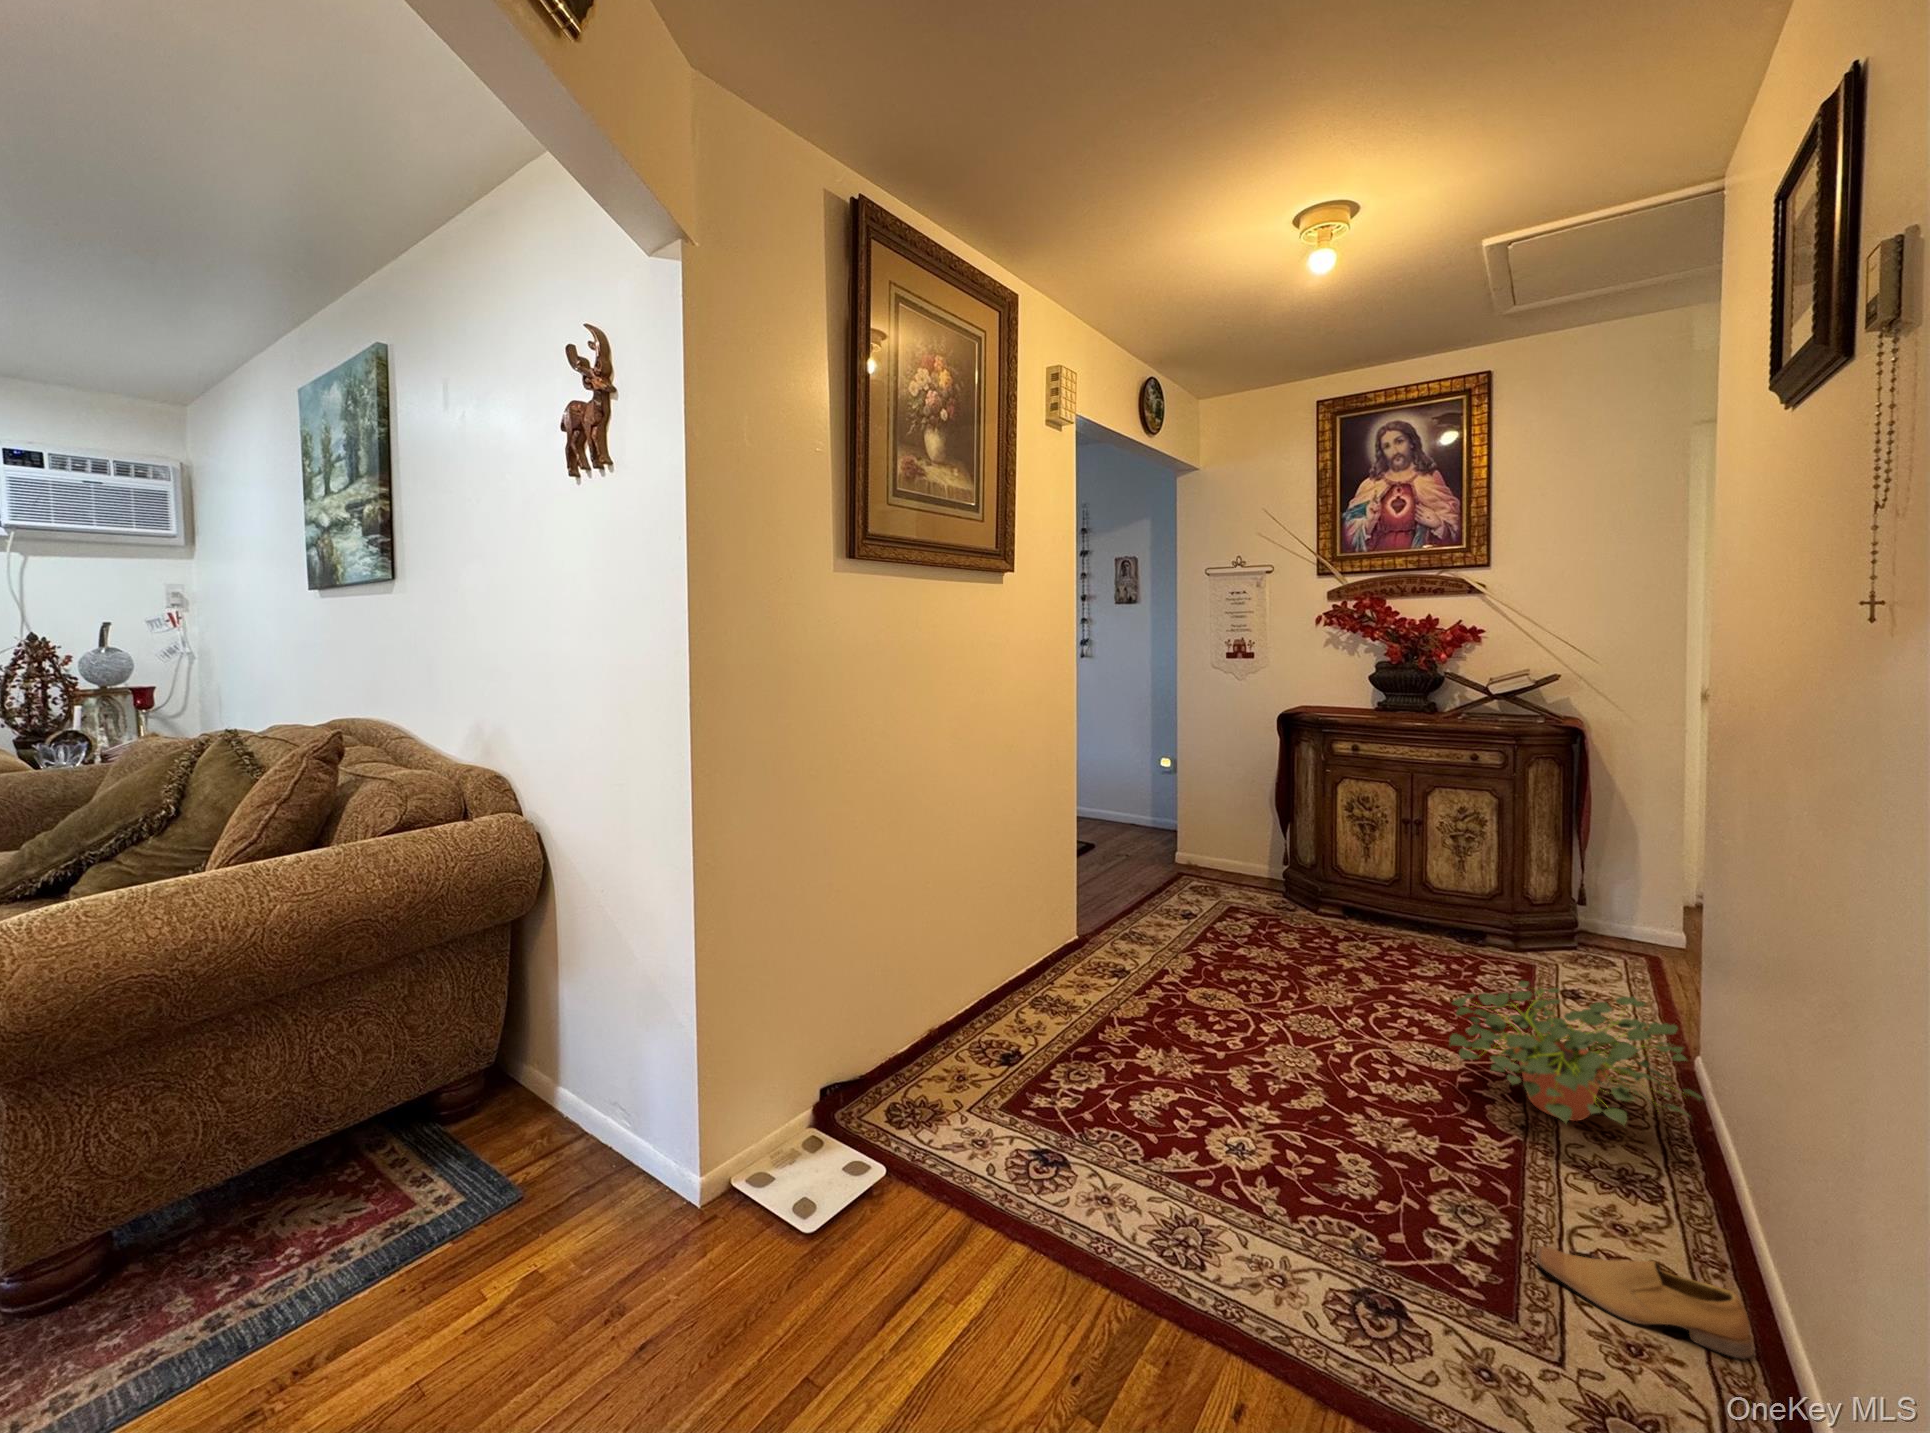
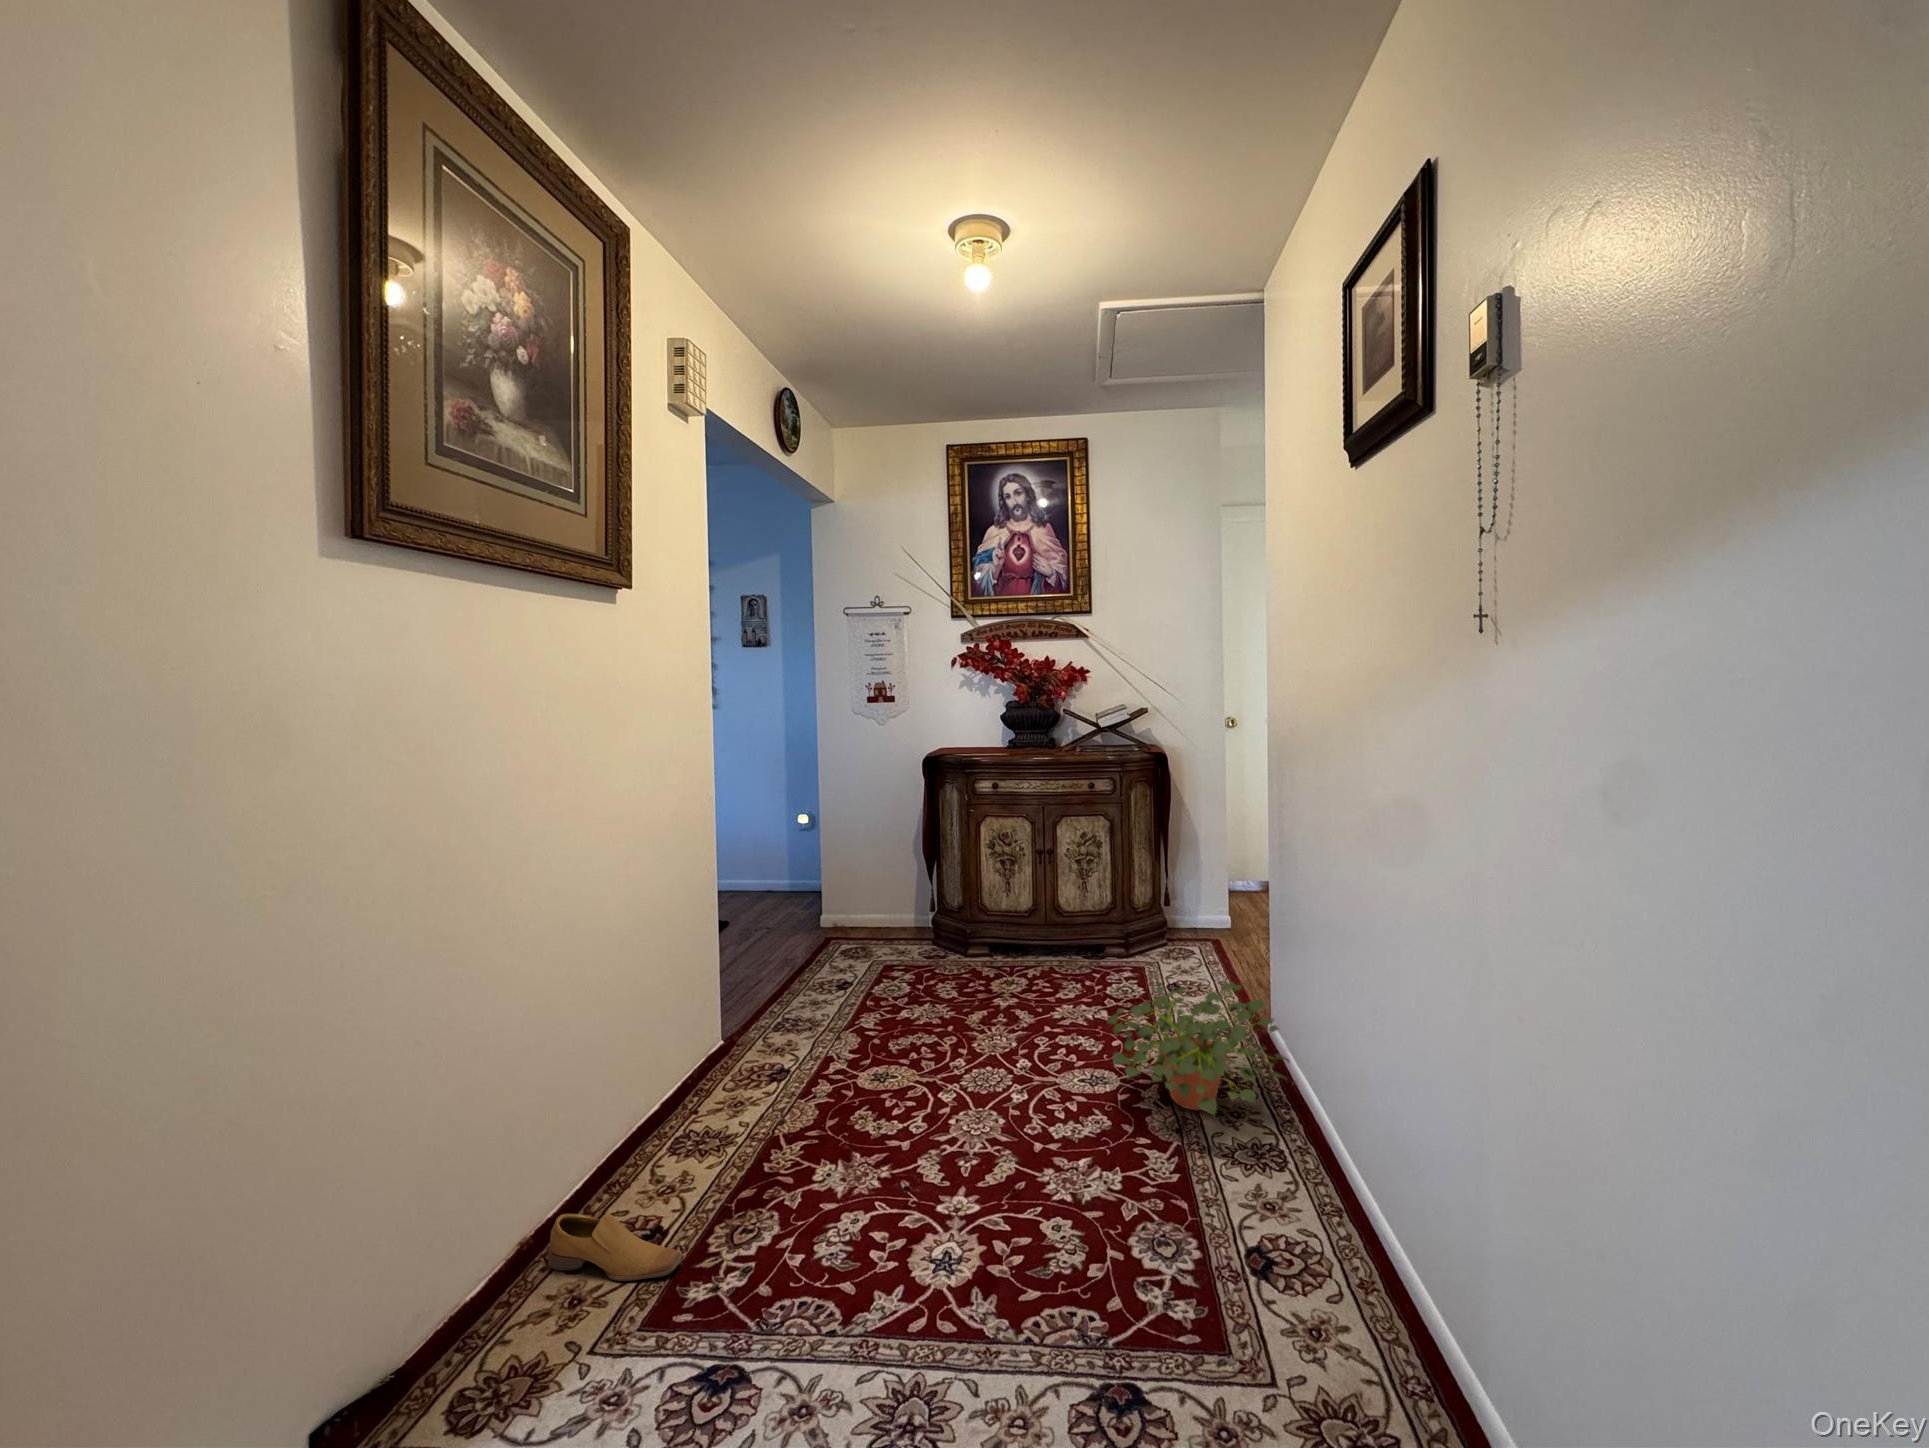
shoe: present [1536,1246,1753,1359] -> present [548,1212,682,1281]

